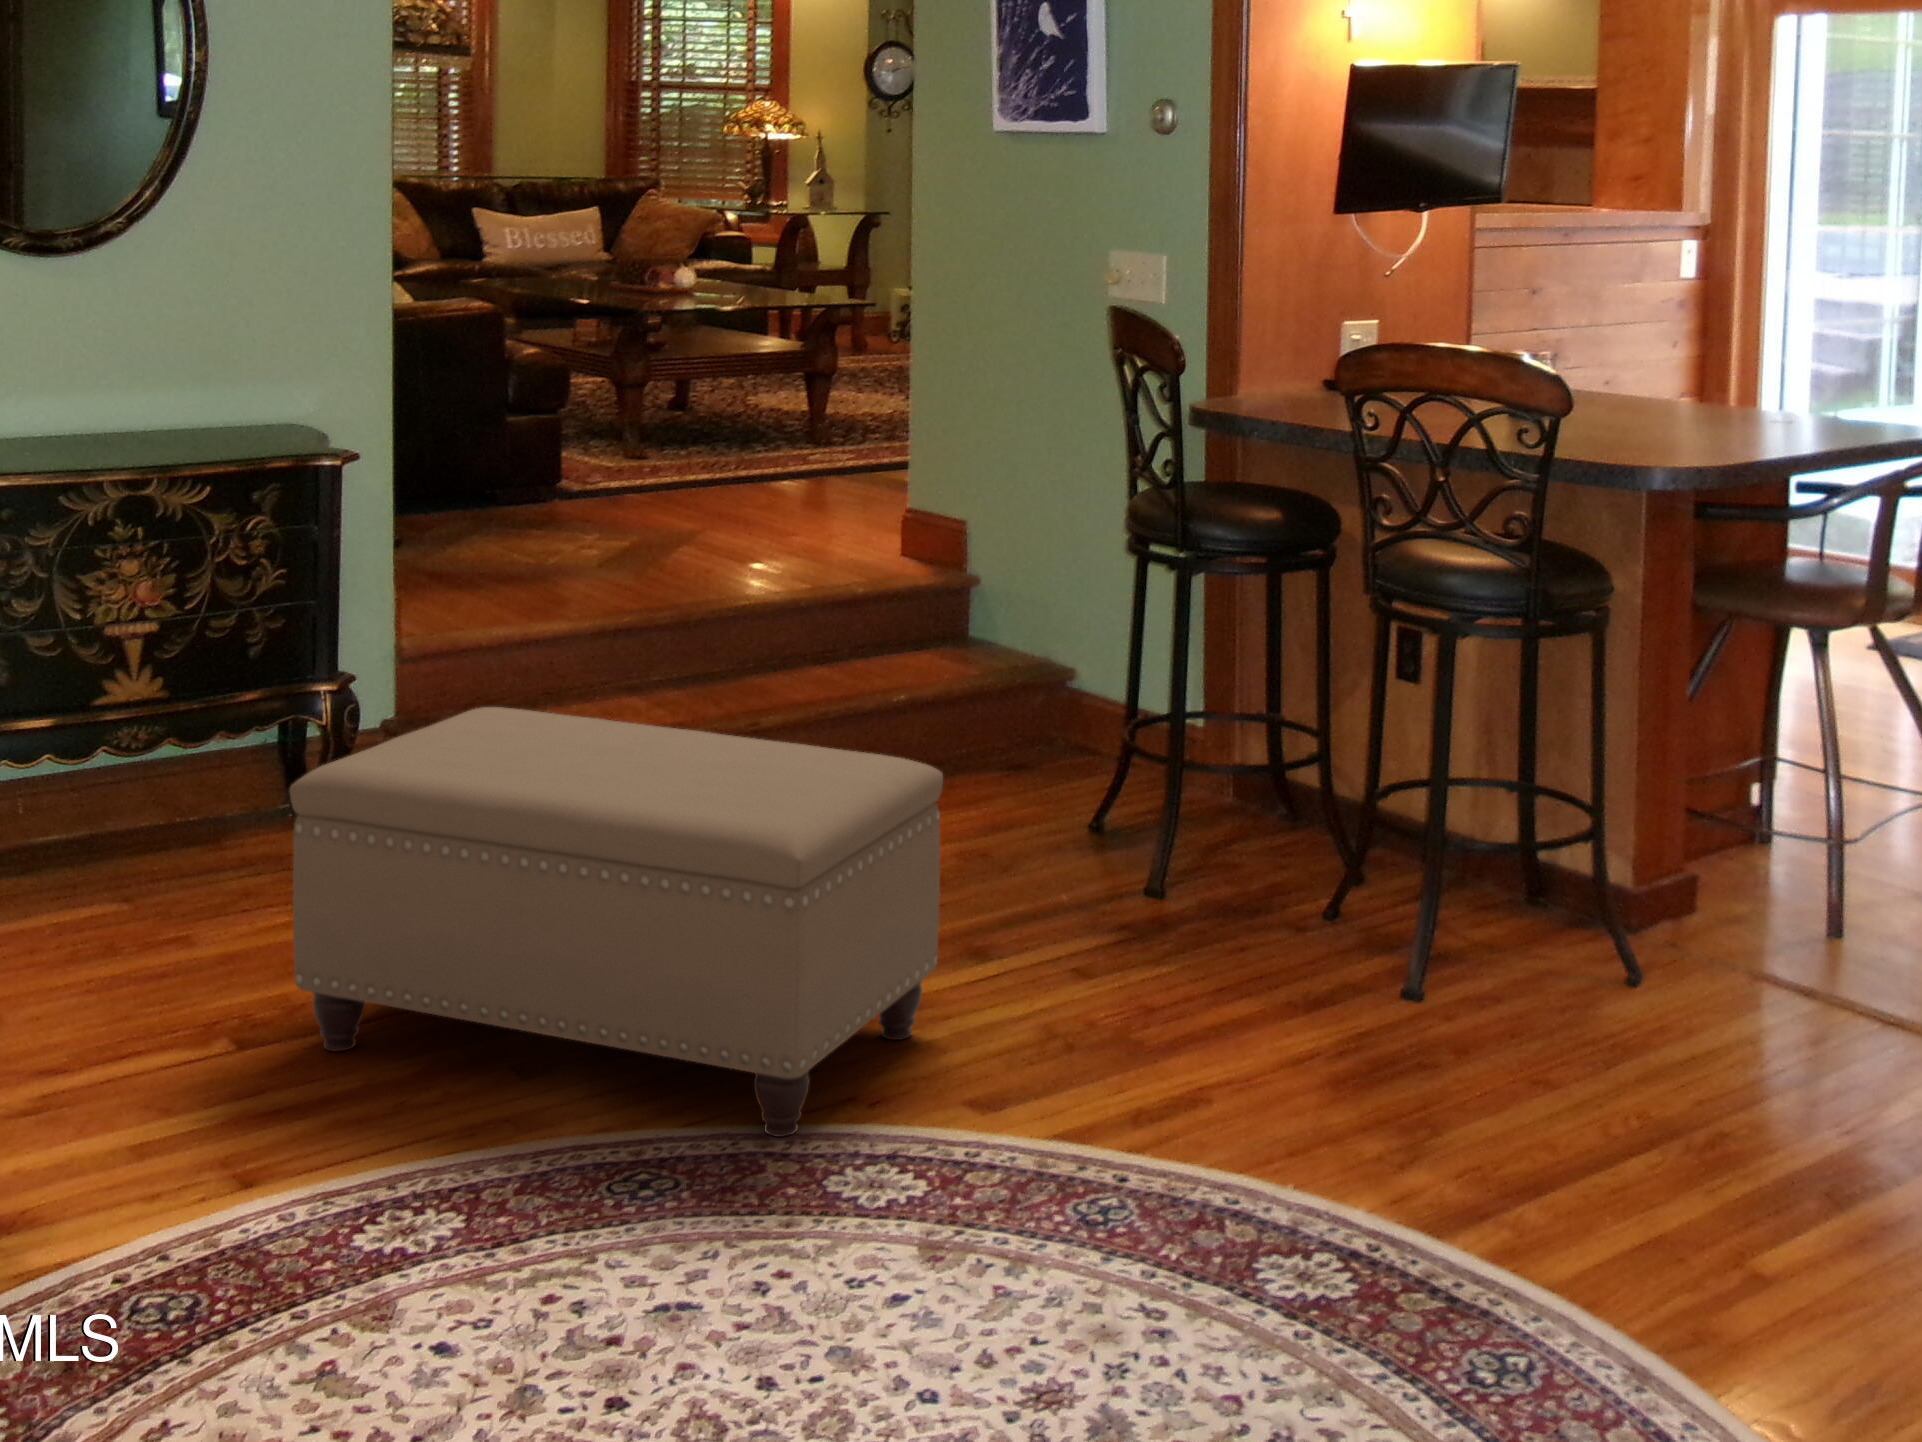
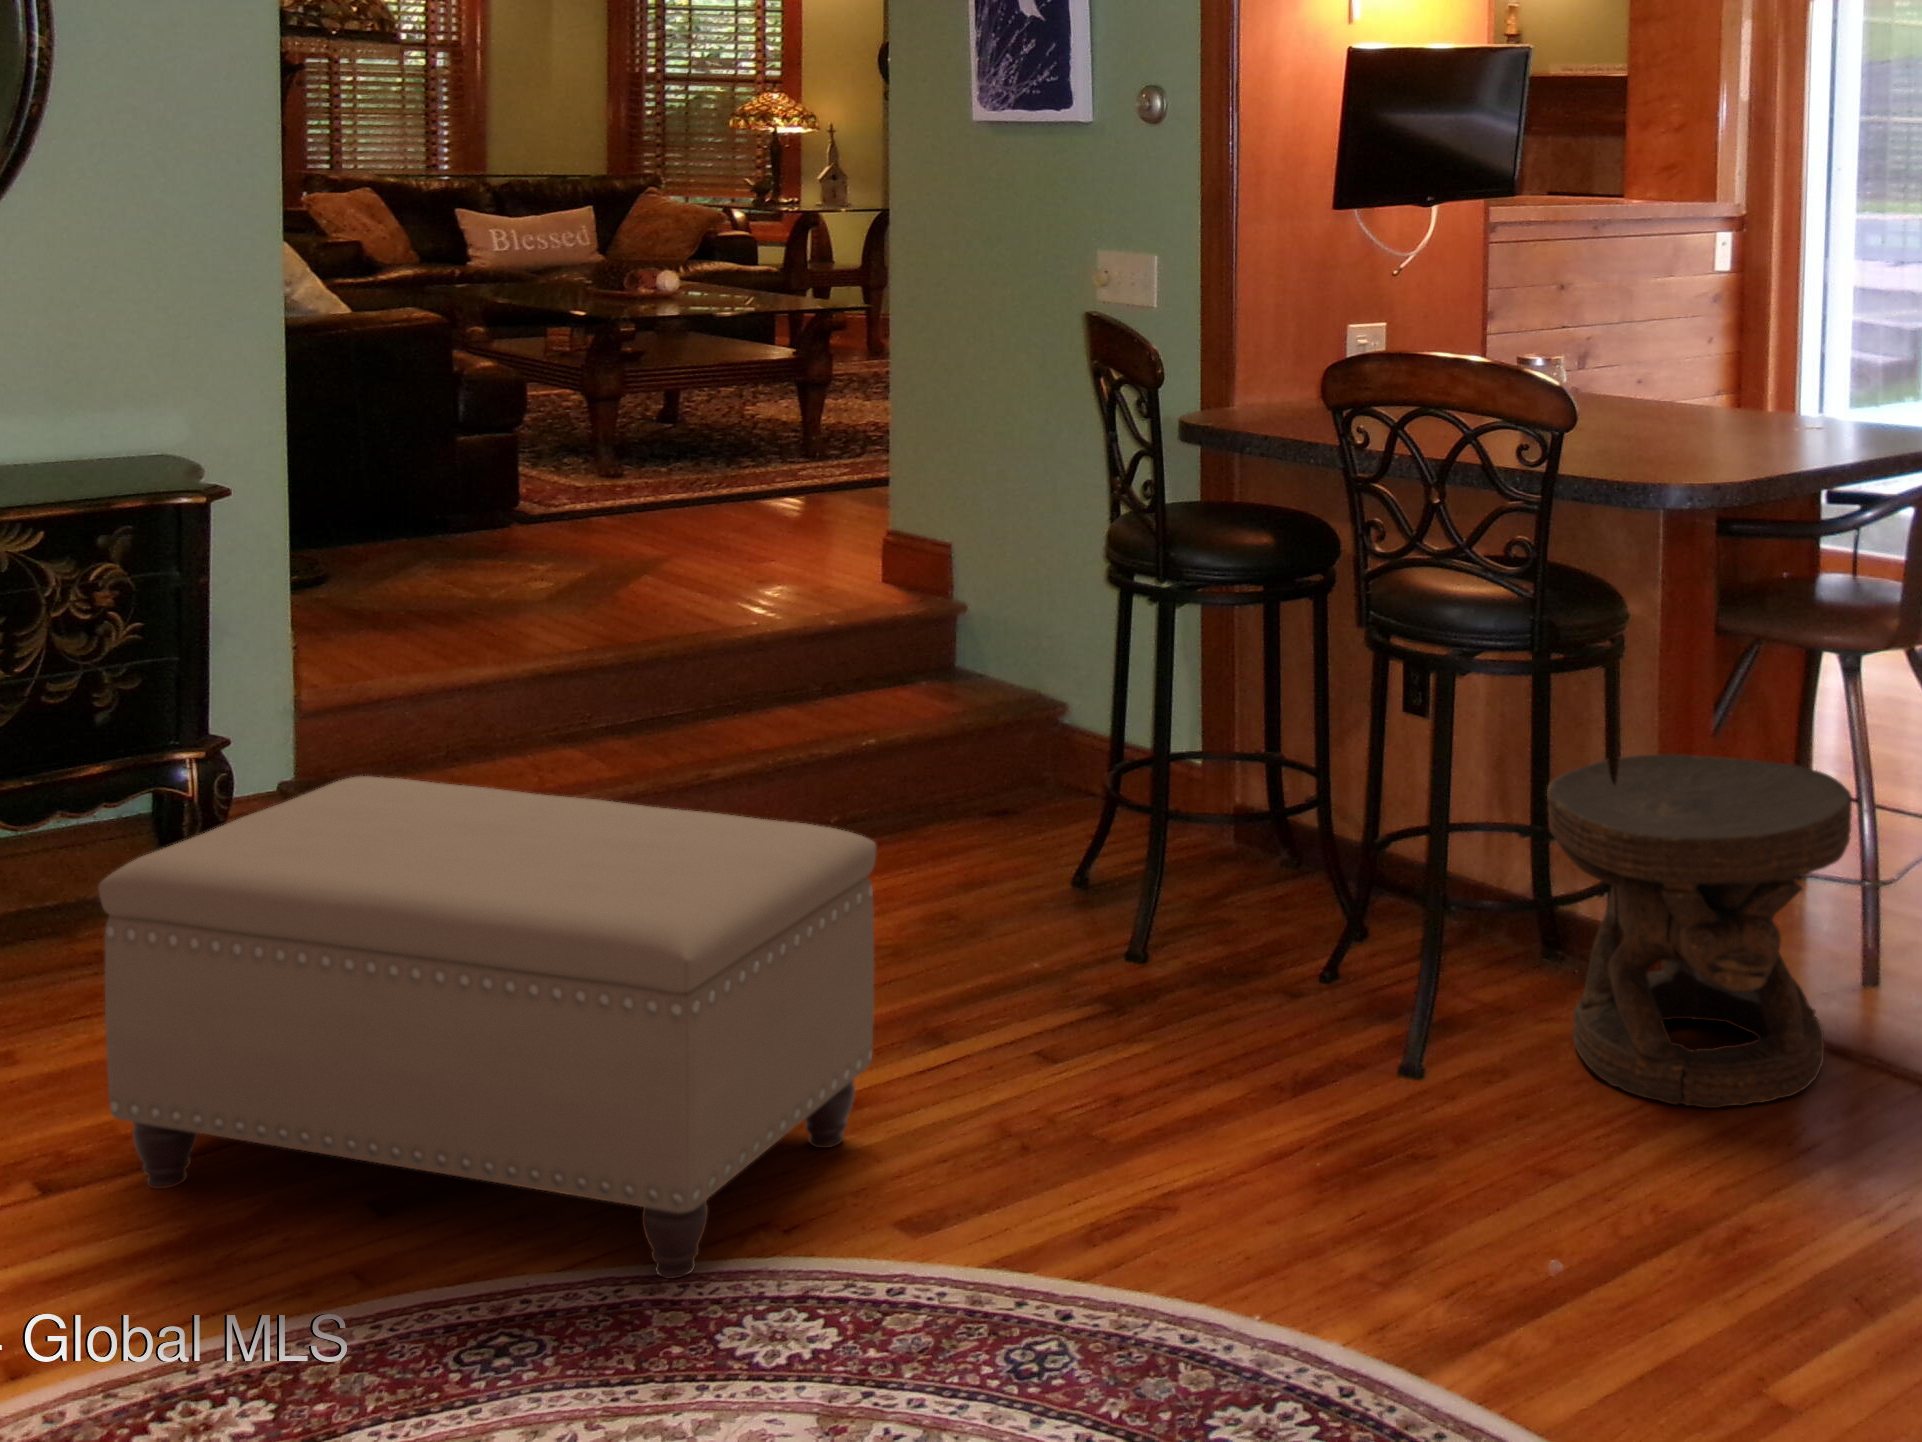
side table: none [1537,719,1820,1036] -> present [1547,754,1852,1108]

